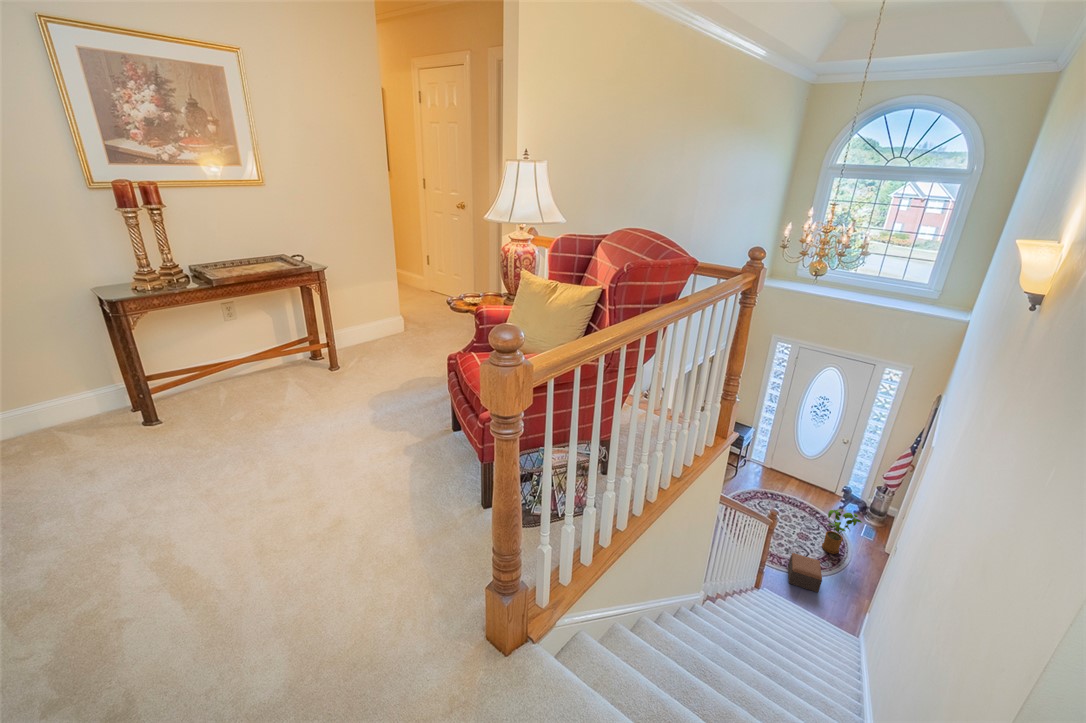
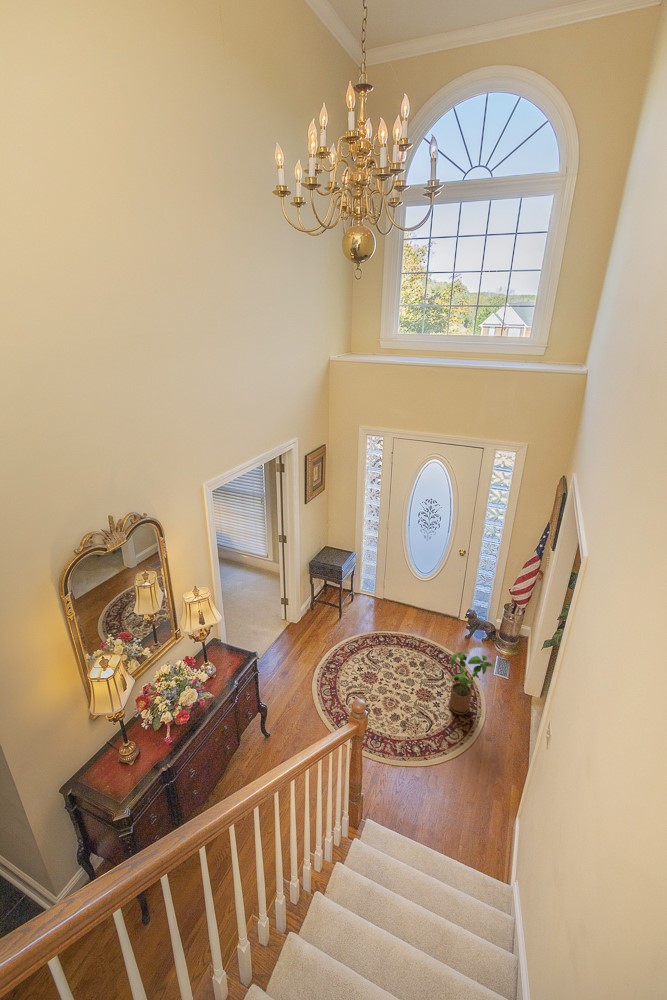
footstool: present [788,553,822,592] -> none [405,736,450,794]

